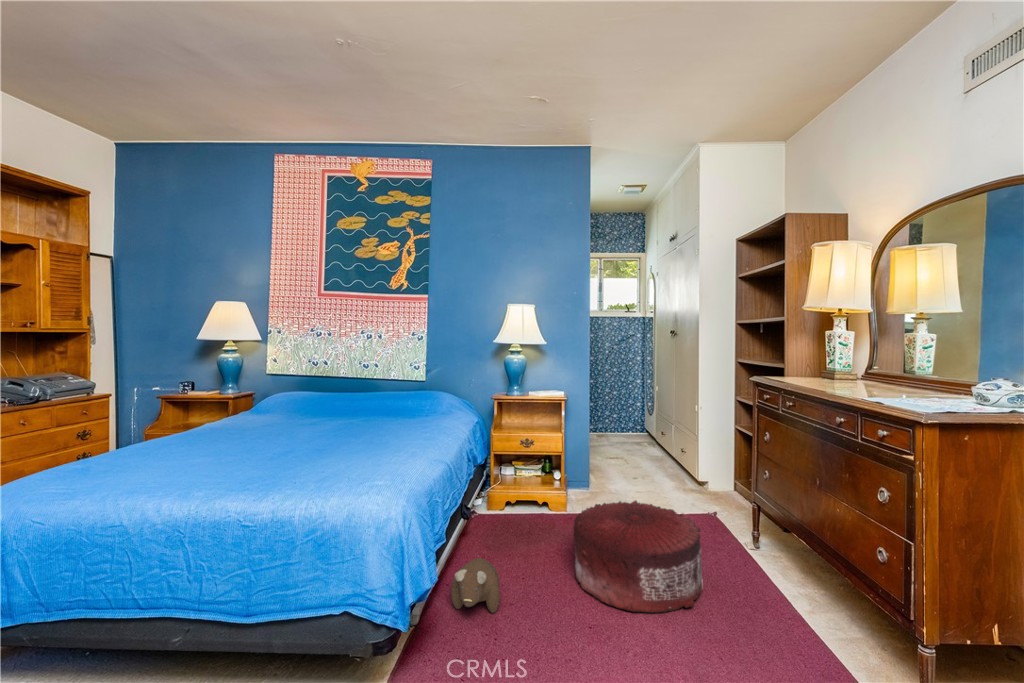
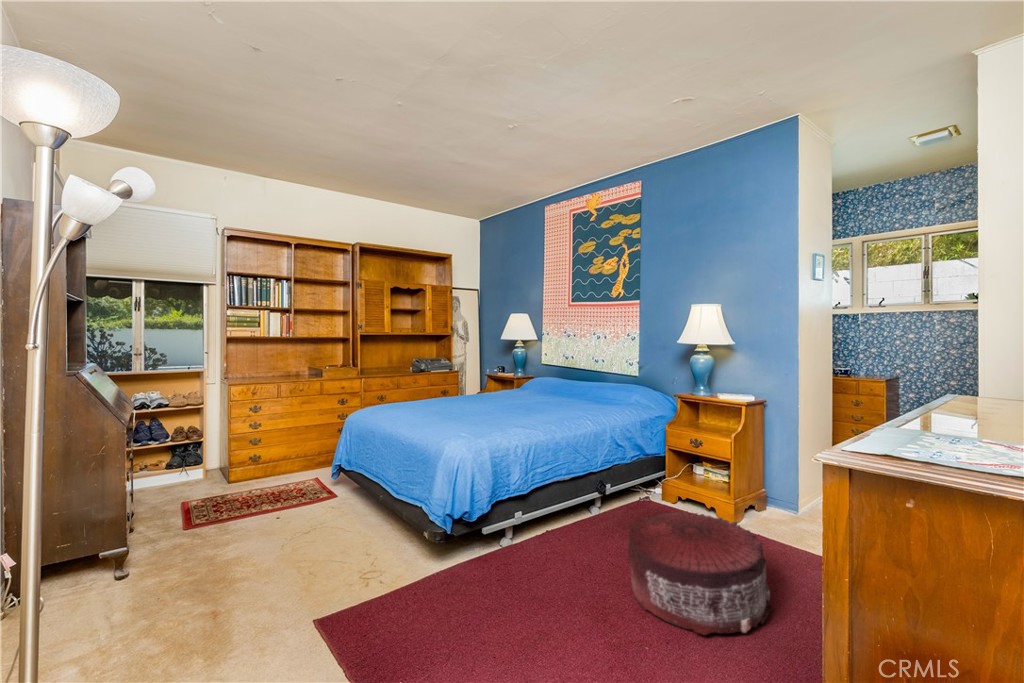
plush toy: present [451,558,500,613] -> none [523,516,573,559]

